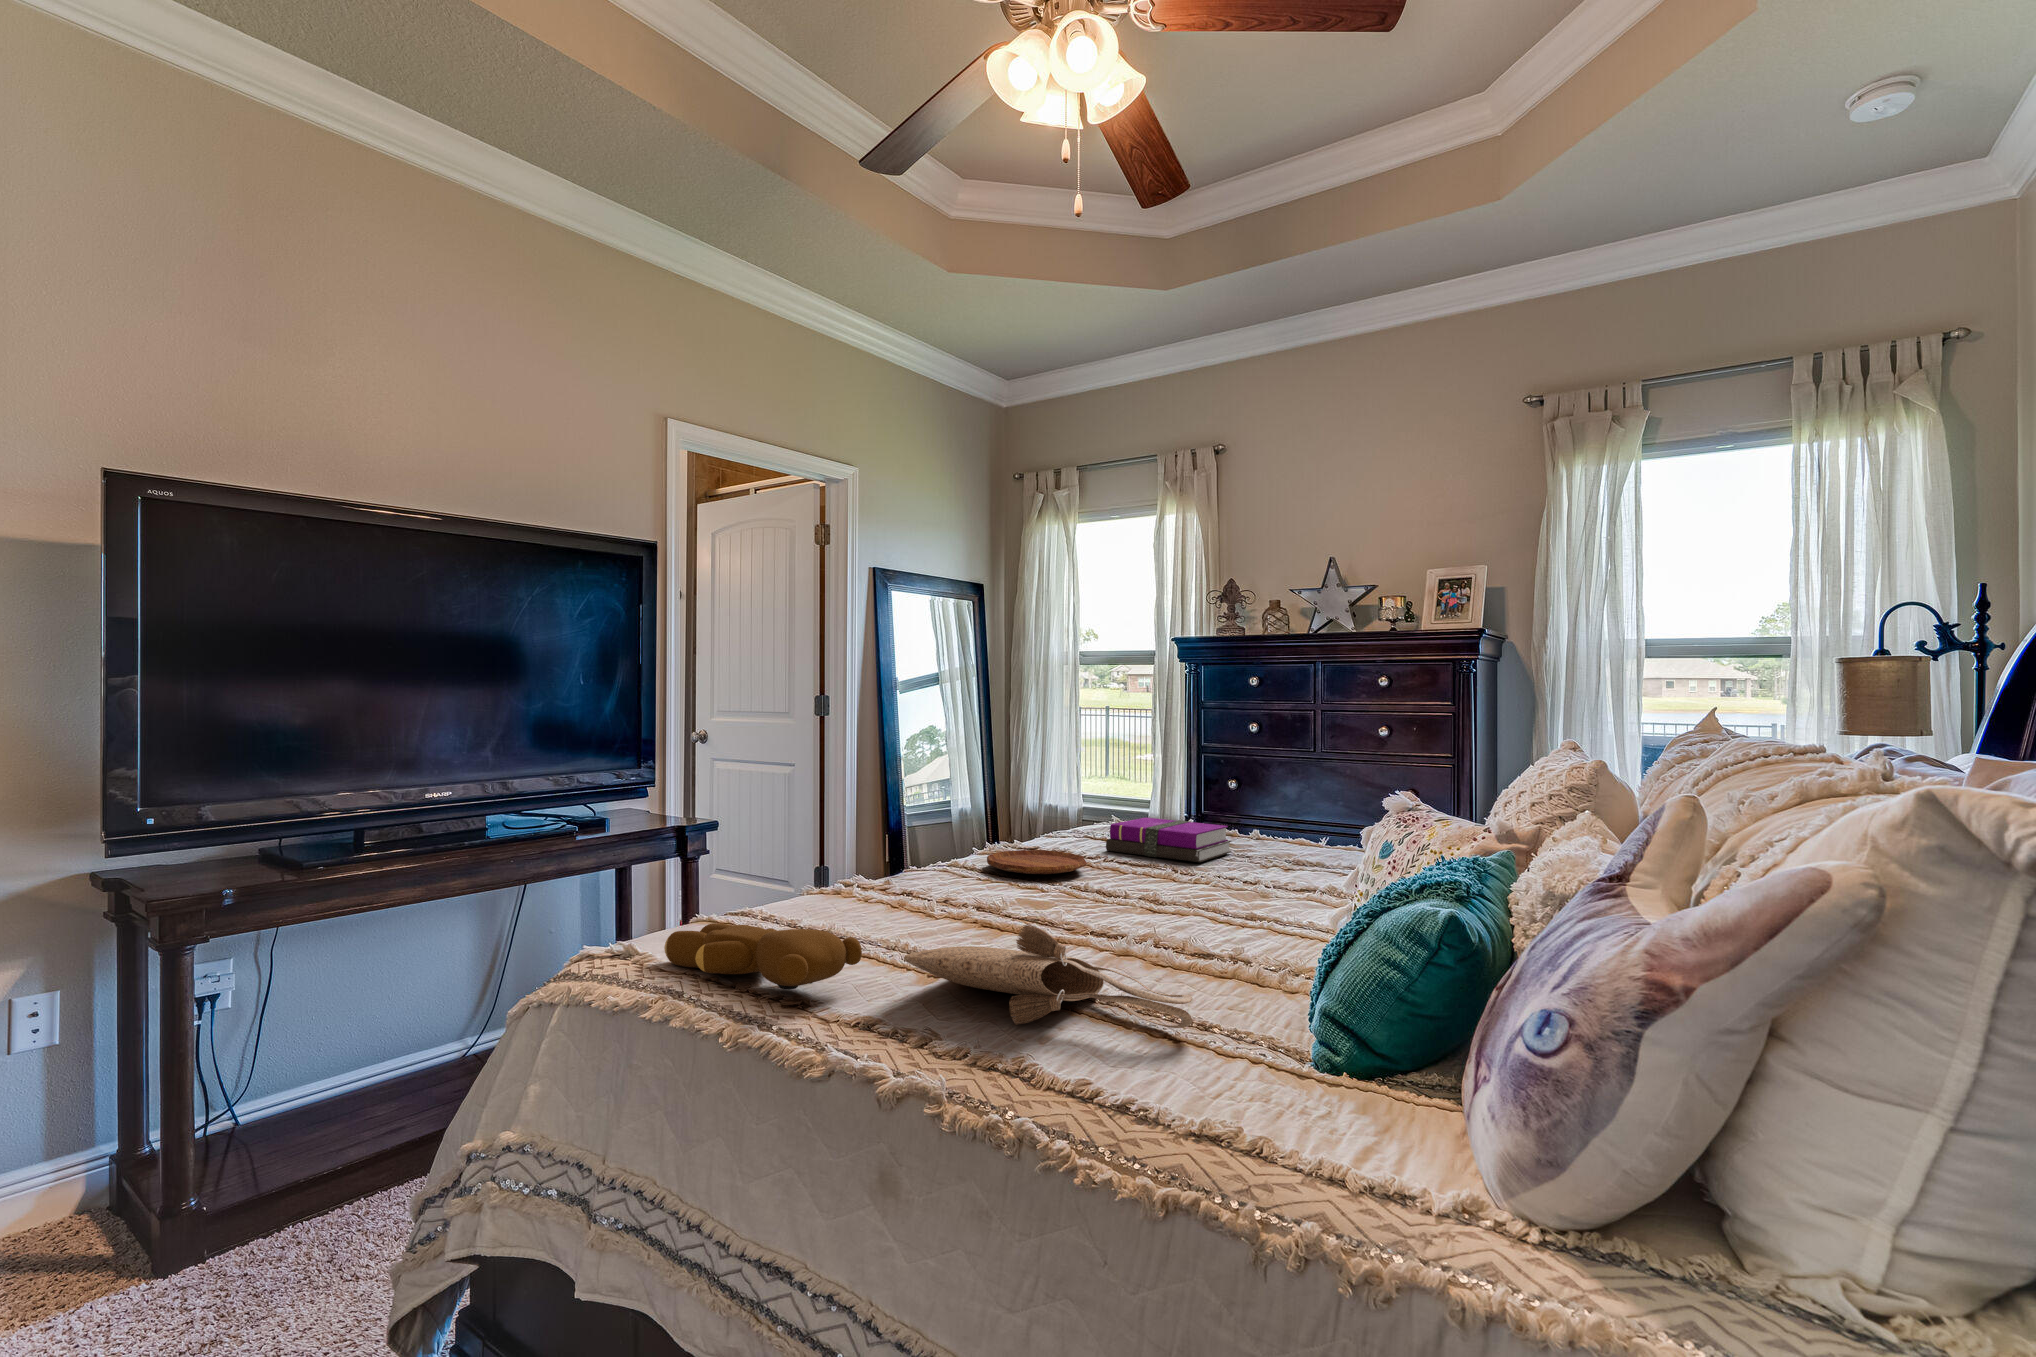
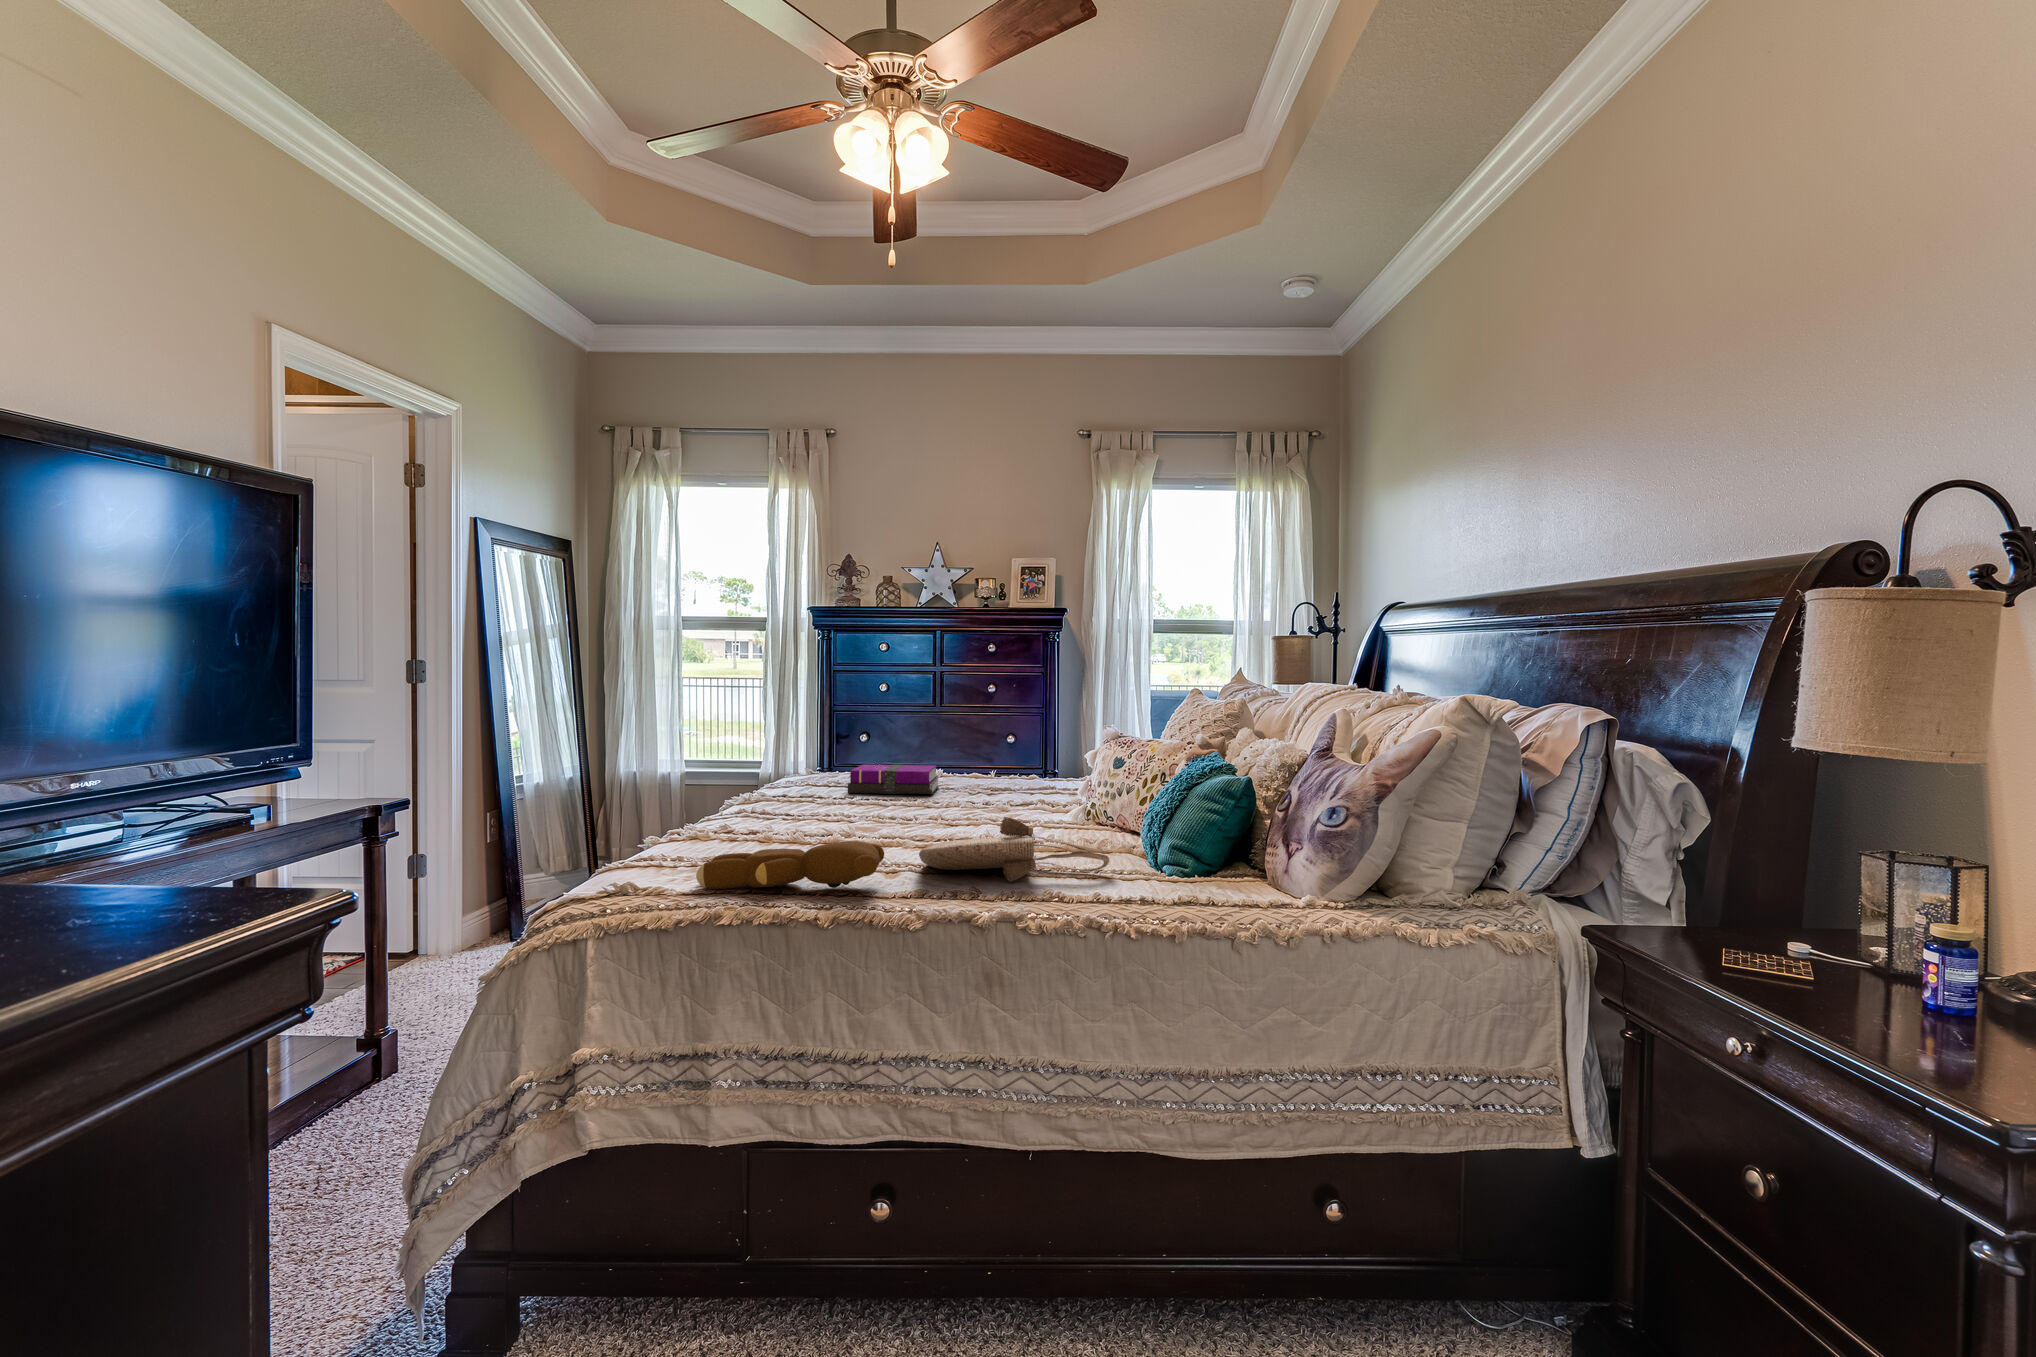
tray: present [987,850,1087,874] -> none [783,794,870,811]

